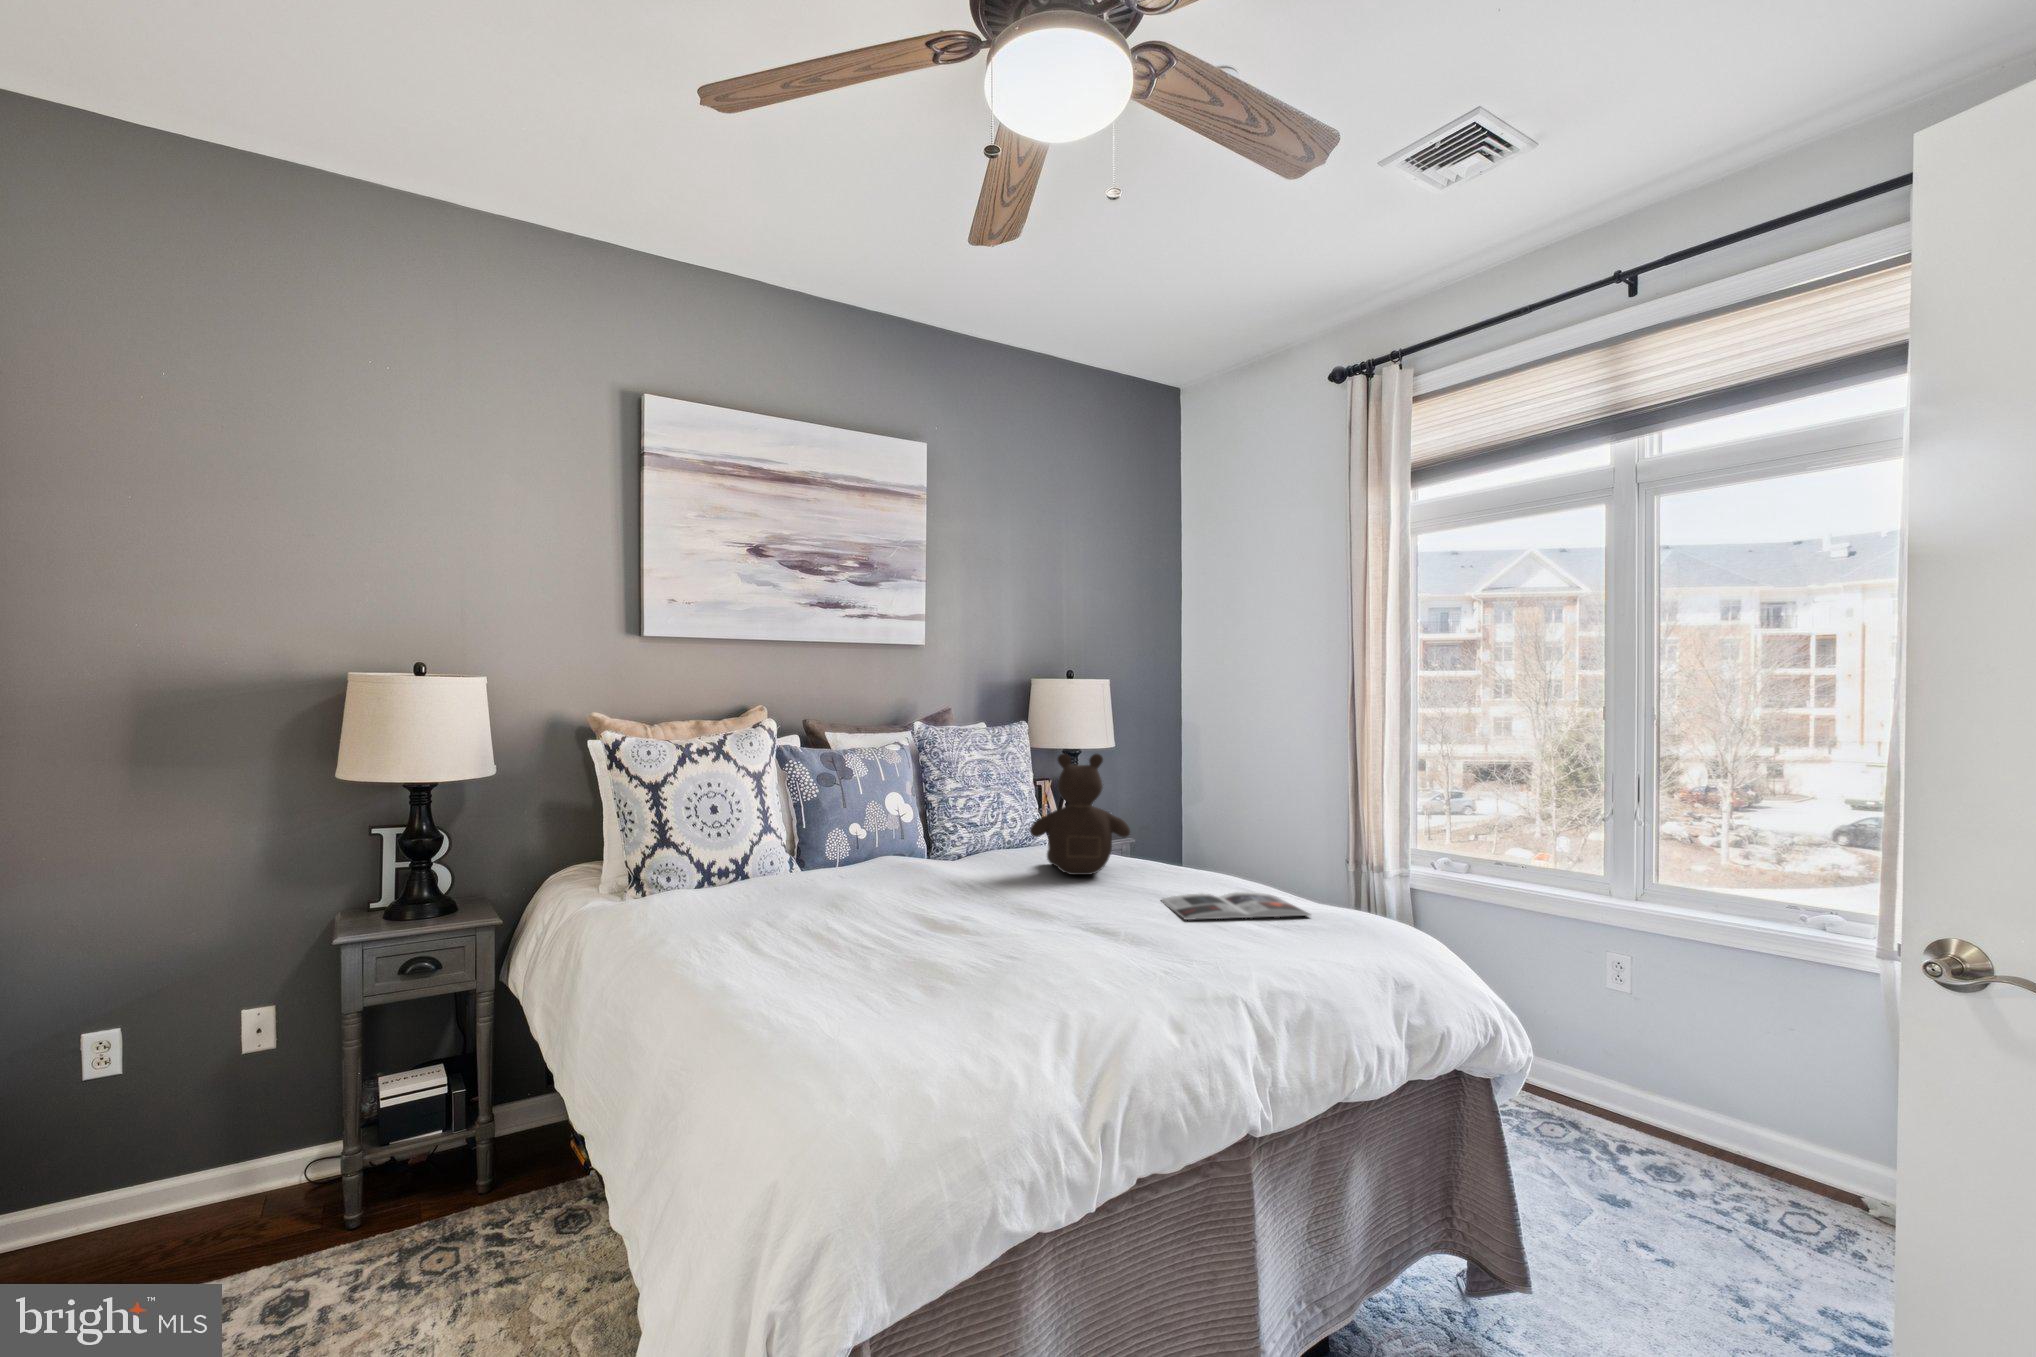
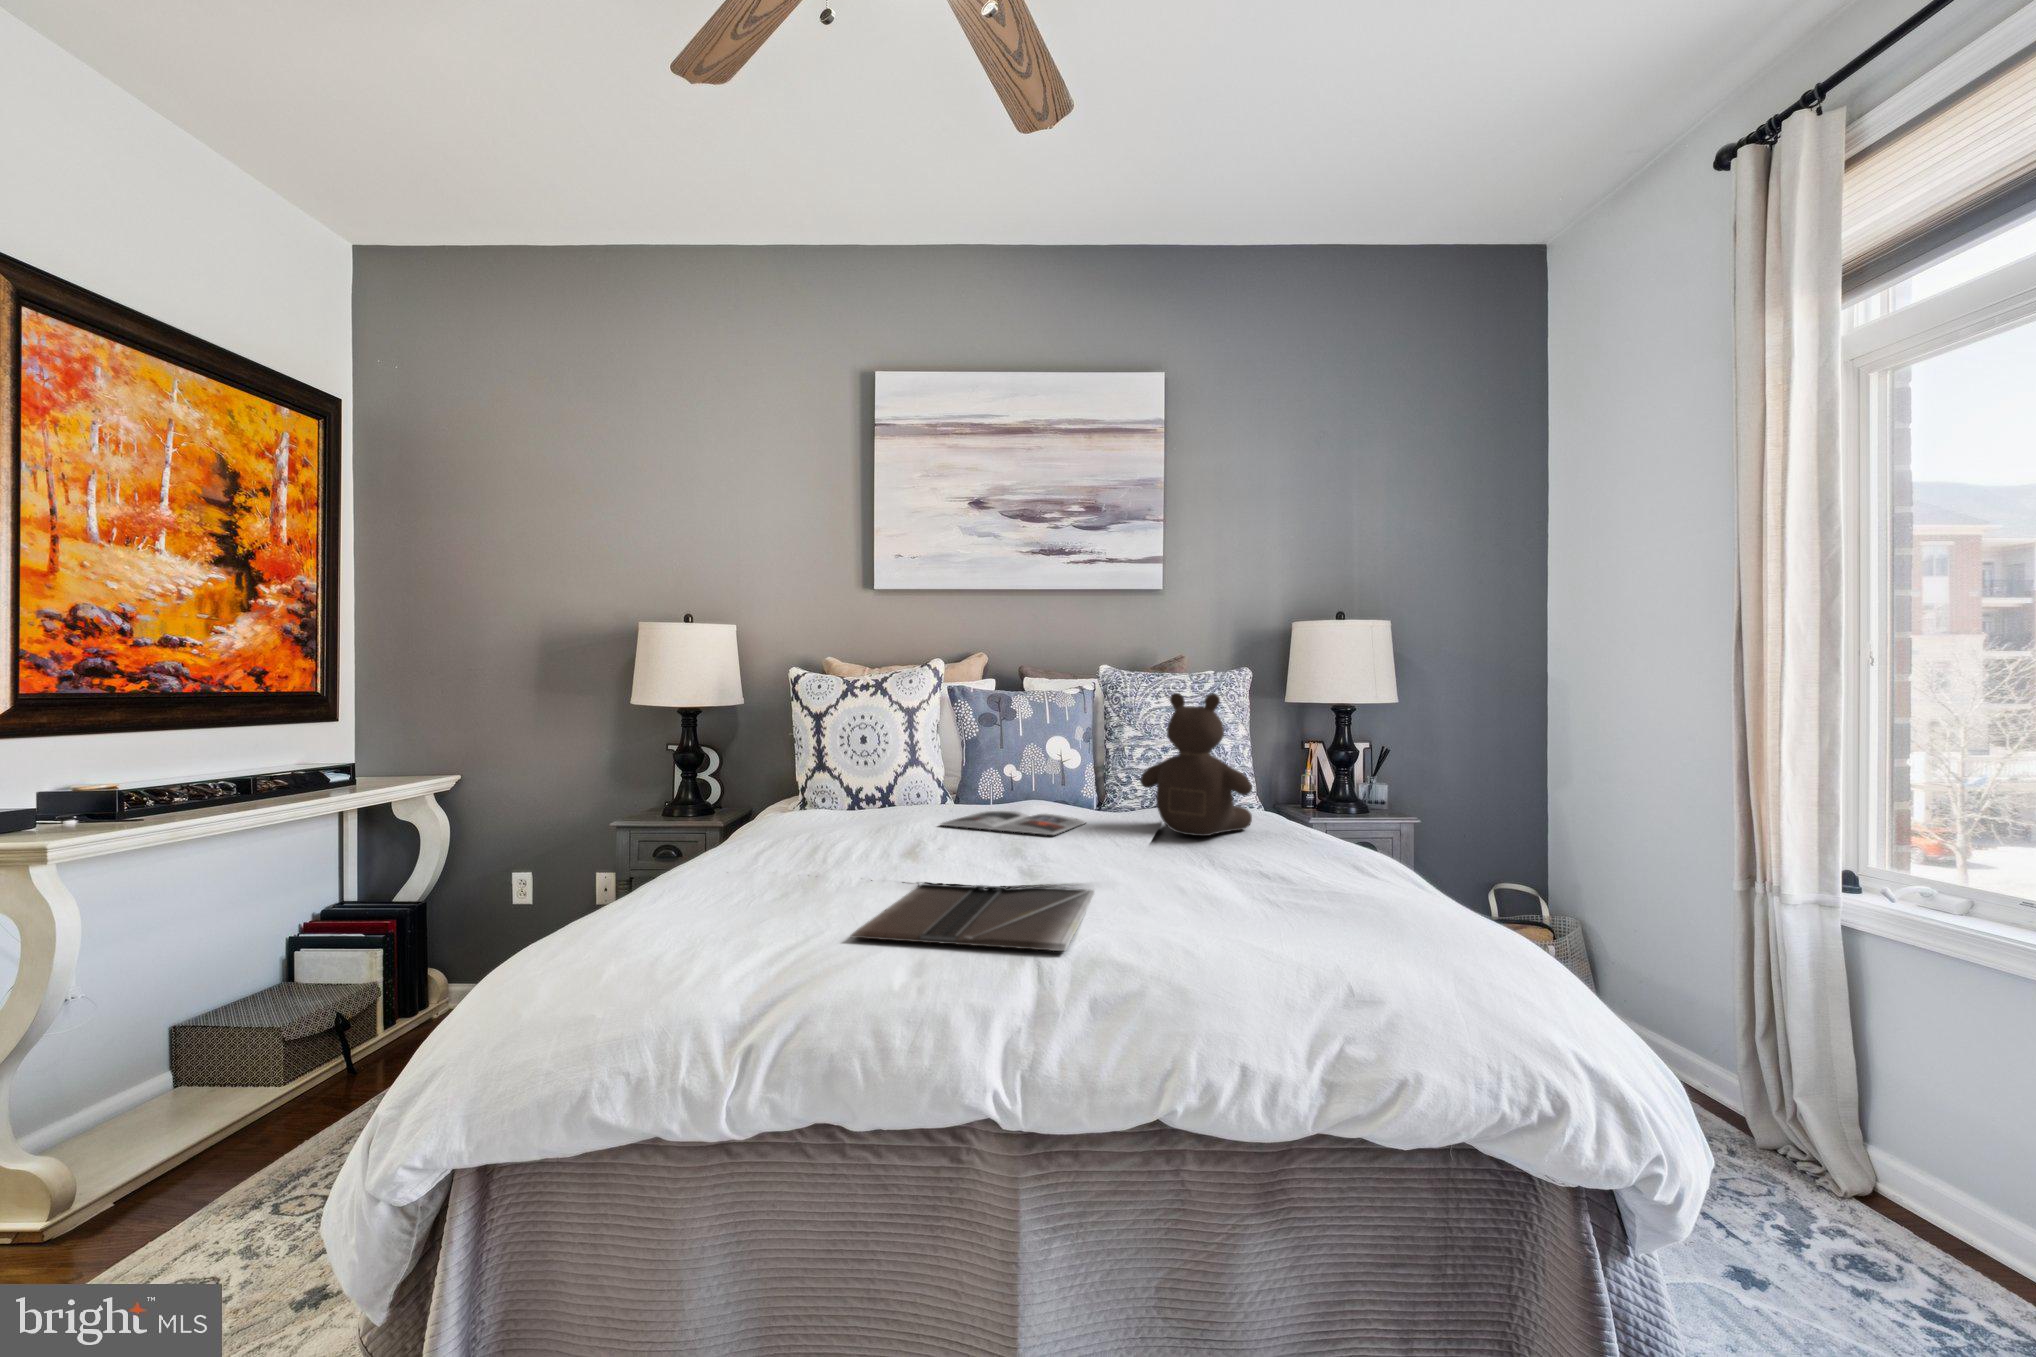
magazine: present [1161,892,1310,920] -> present [941,811,1086,835]
laptop: none [980,932,1216,1006] -> present [851,884,1094,951]

